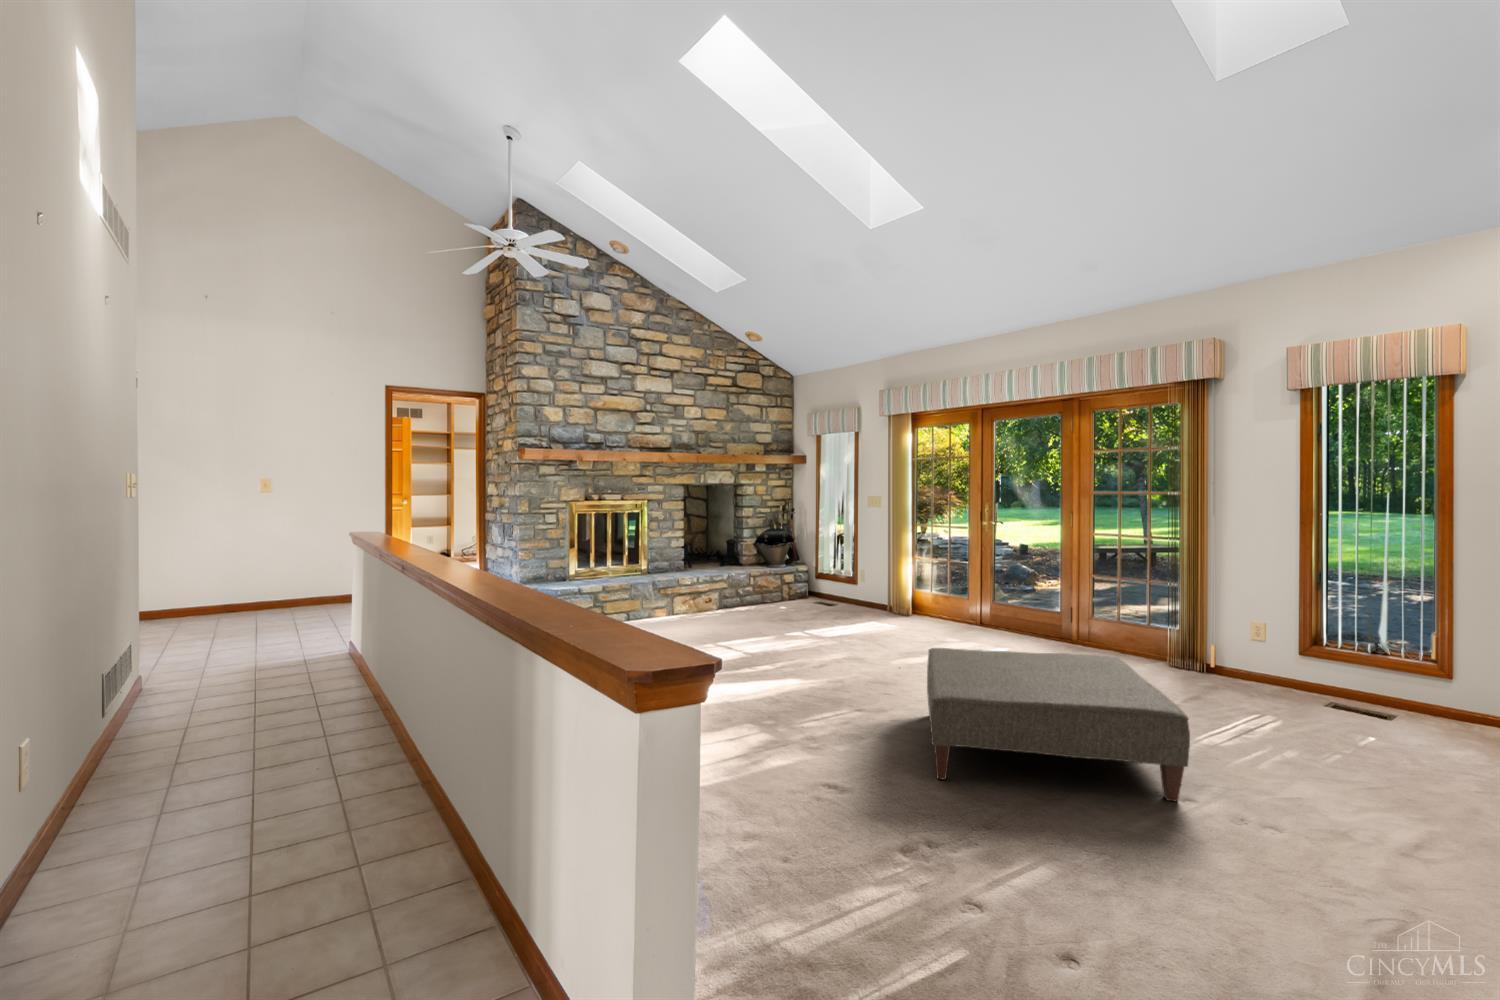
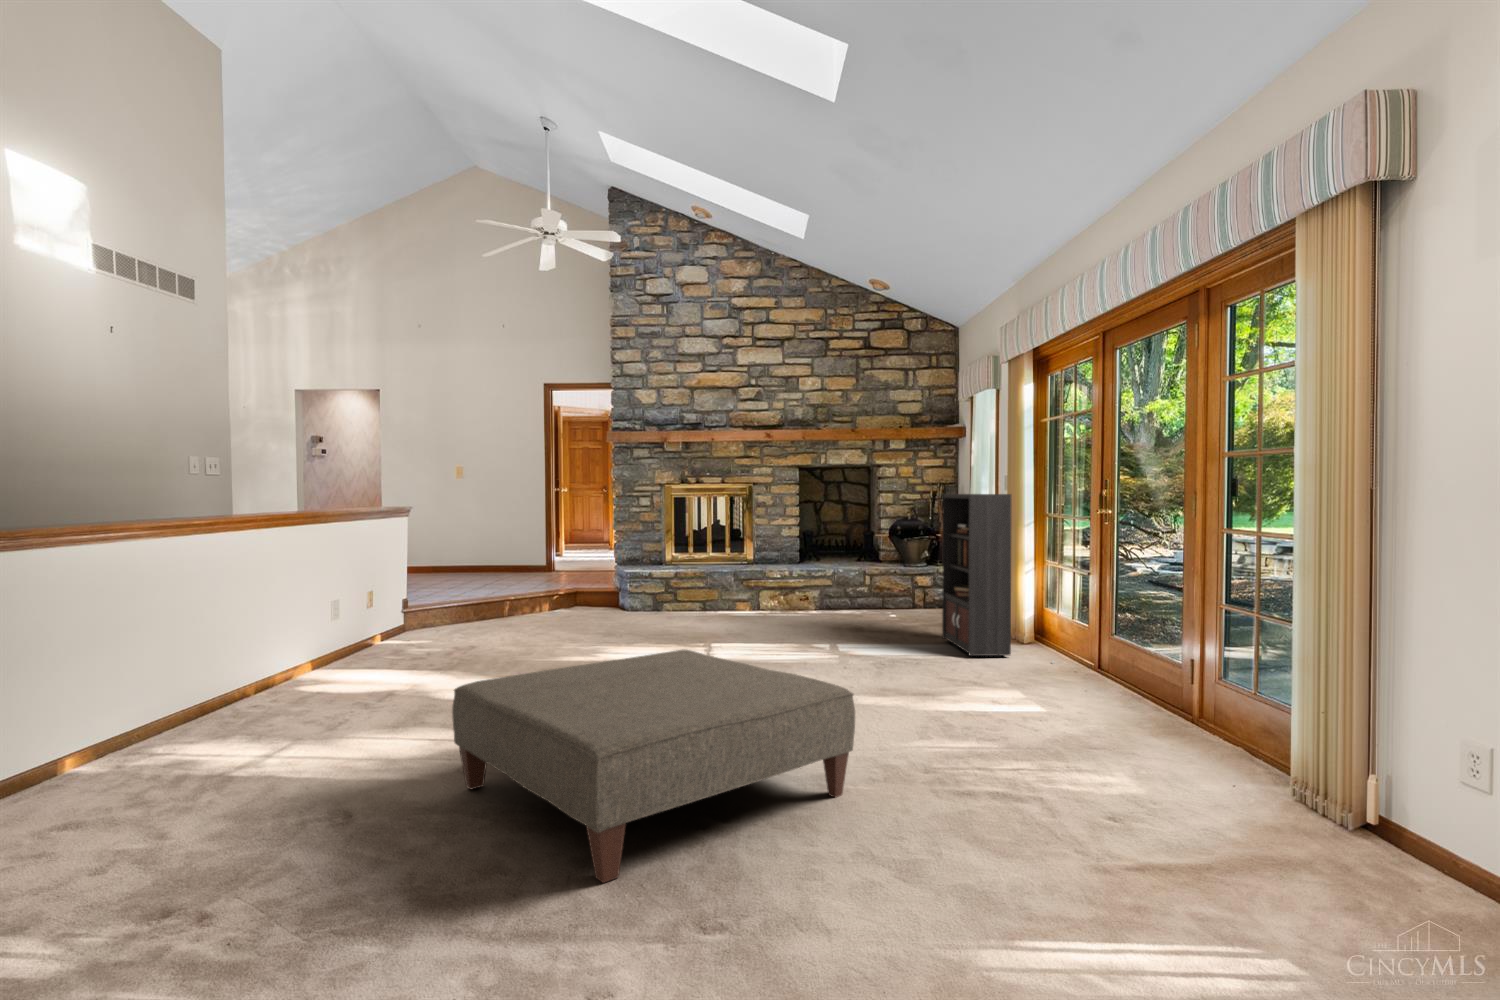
bookcase: none [867,513,969,633] -> present [942,494,1054,664]

